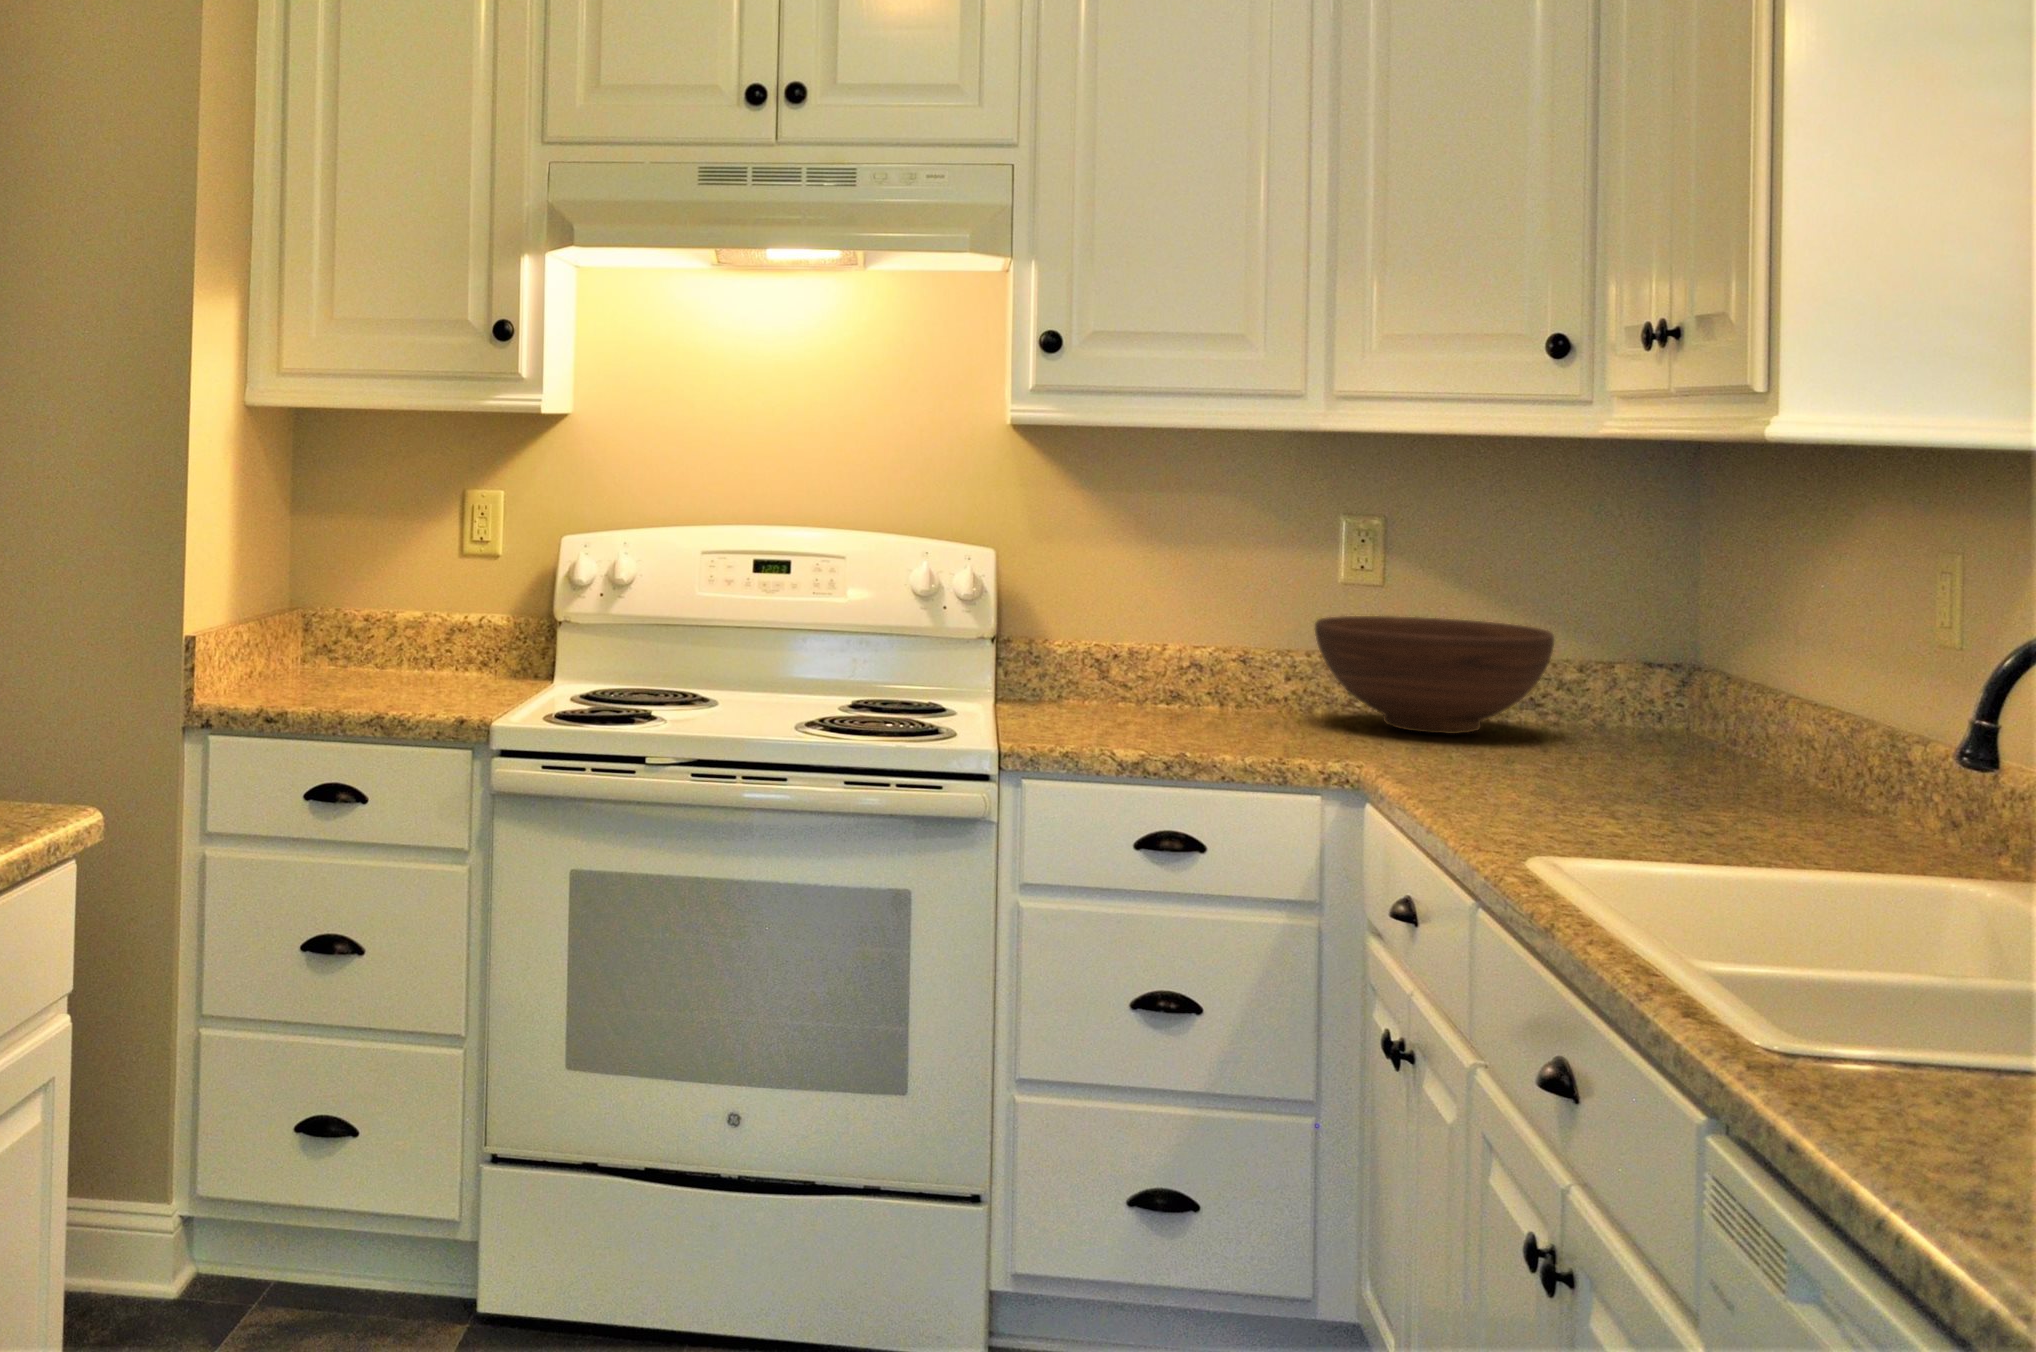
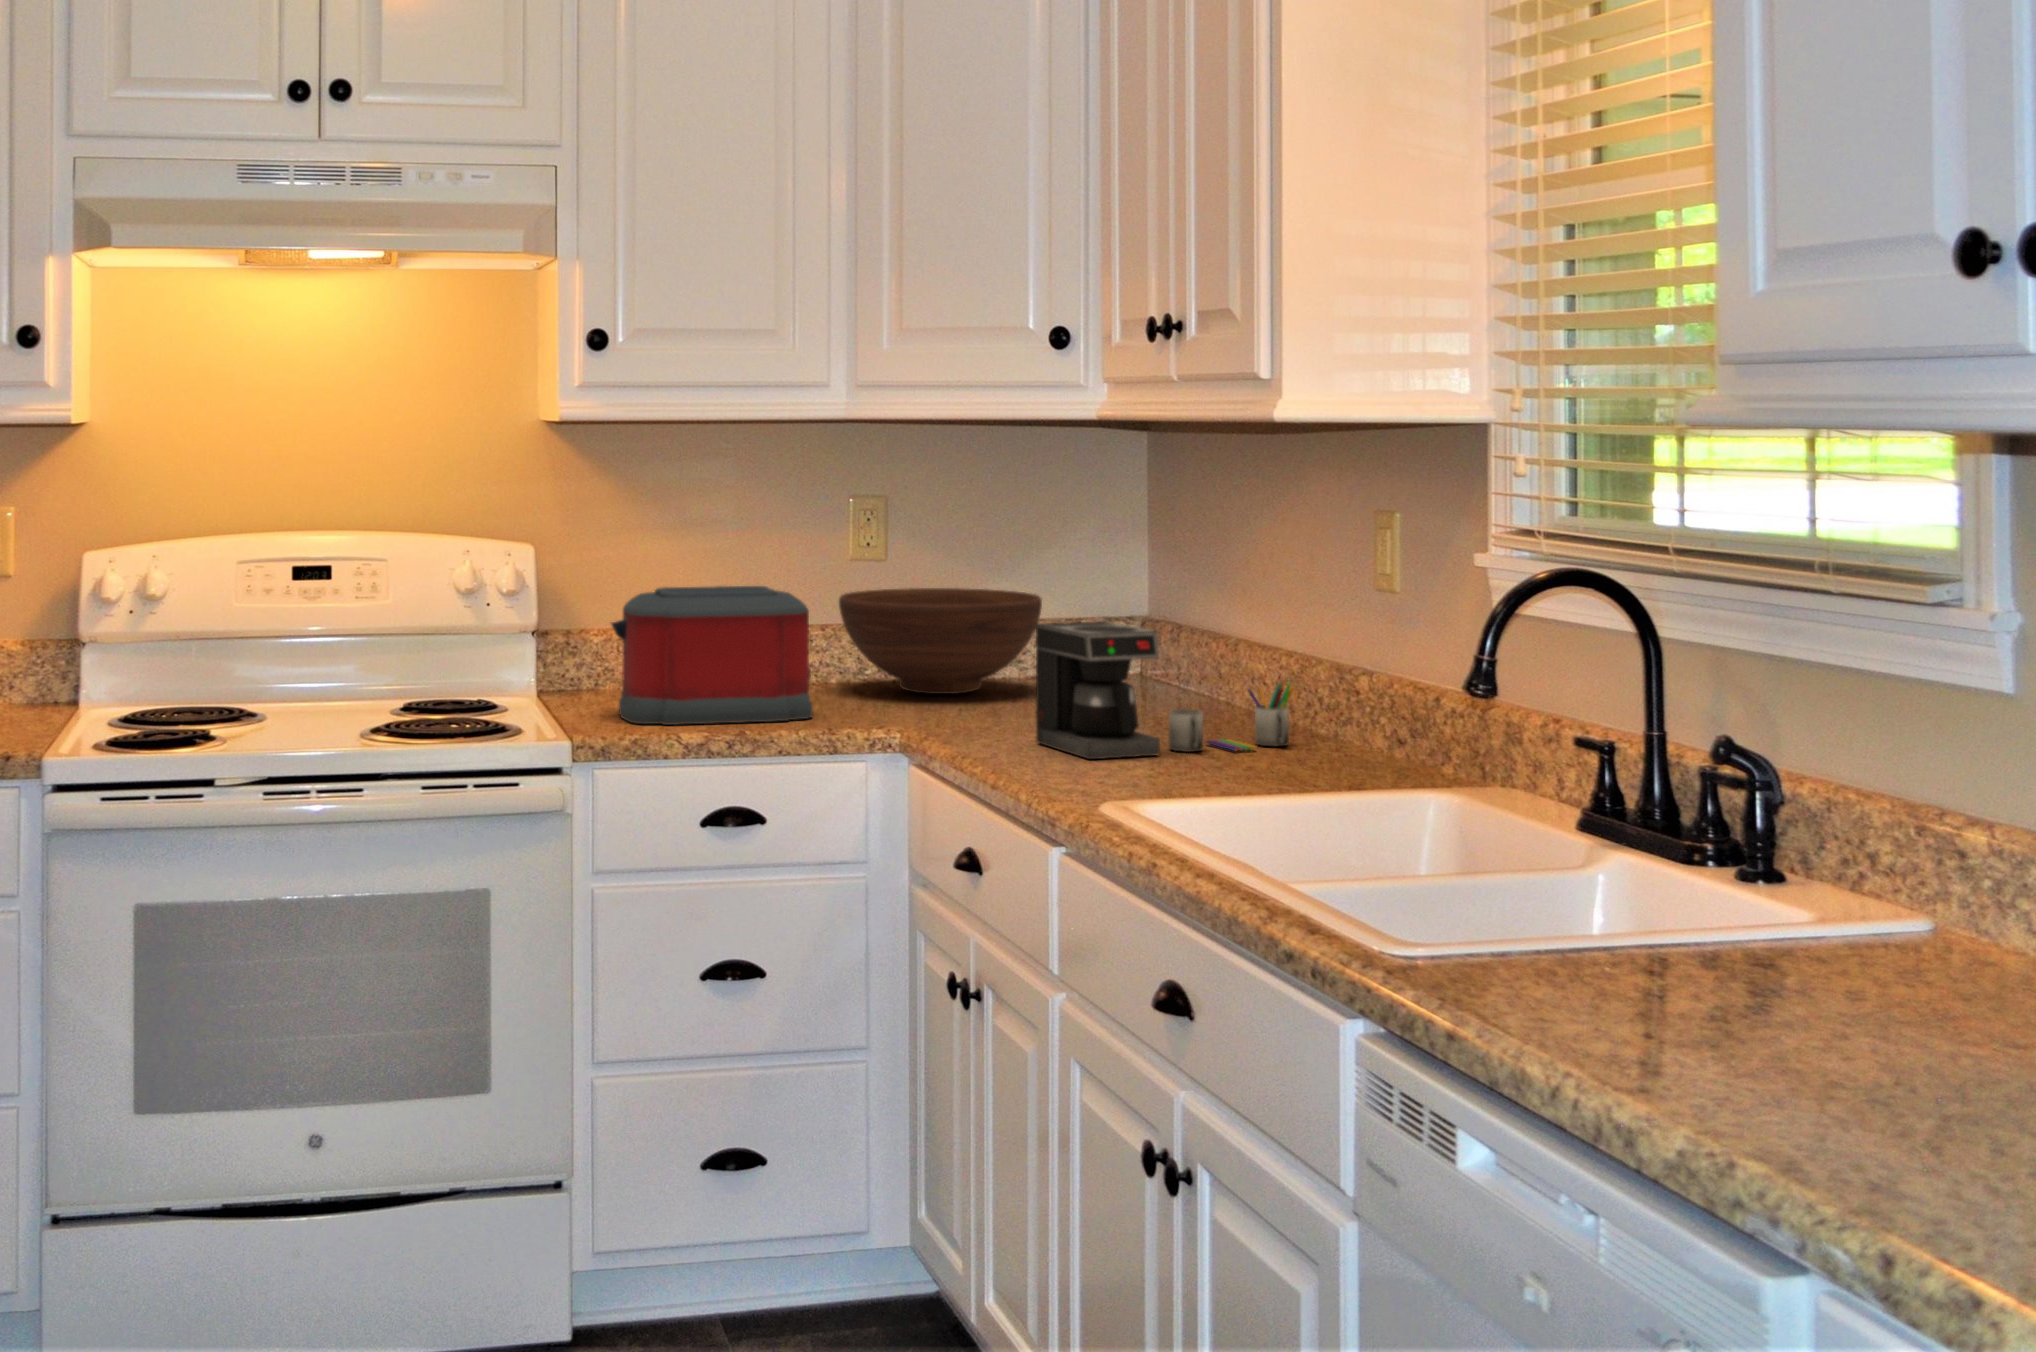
toaster: none [1049,599,1265,746] -> present [611,586,813,725]
coffee maker: none [1504,660,1835,822] -> present [1036,621,1295,759]

